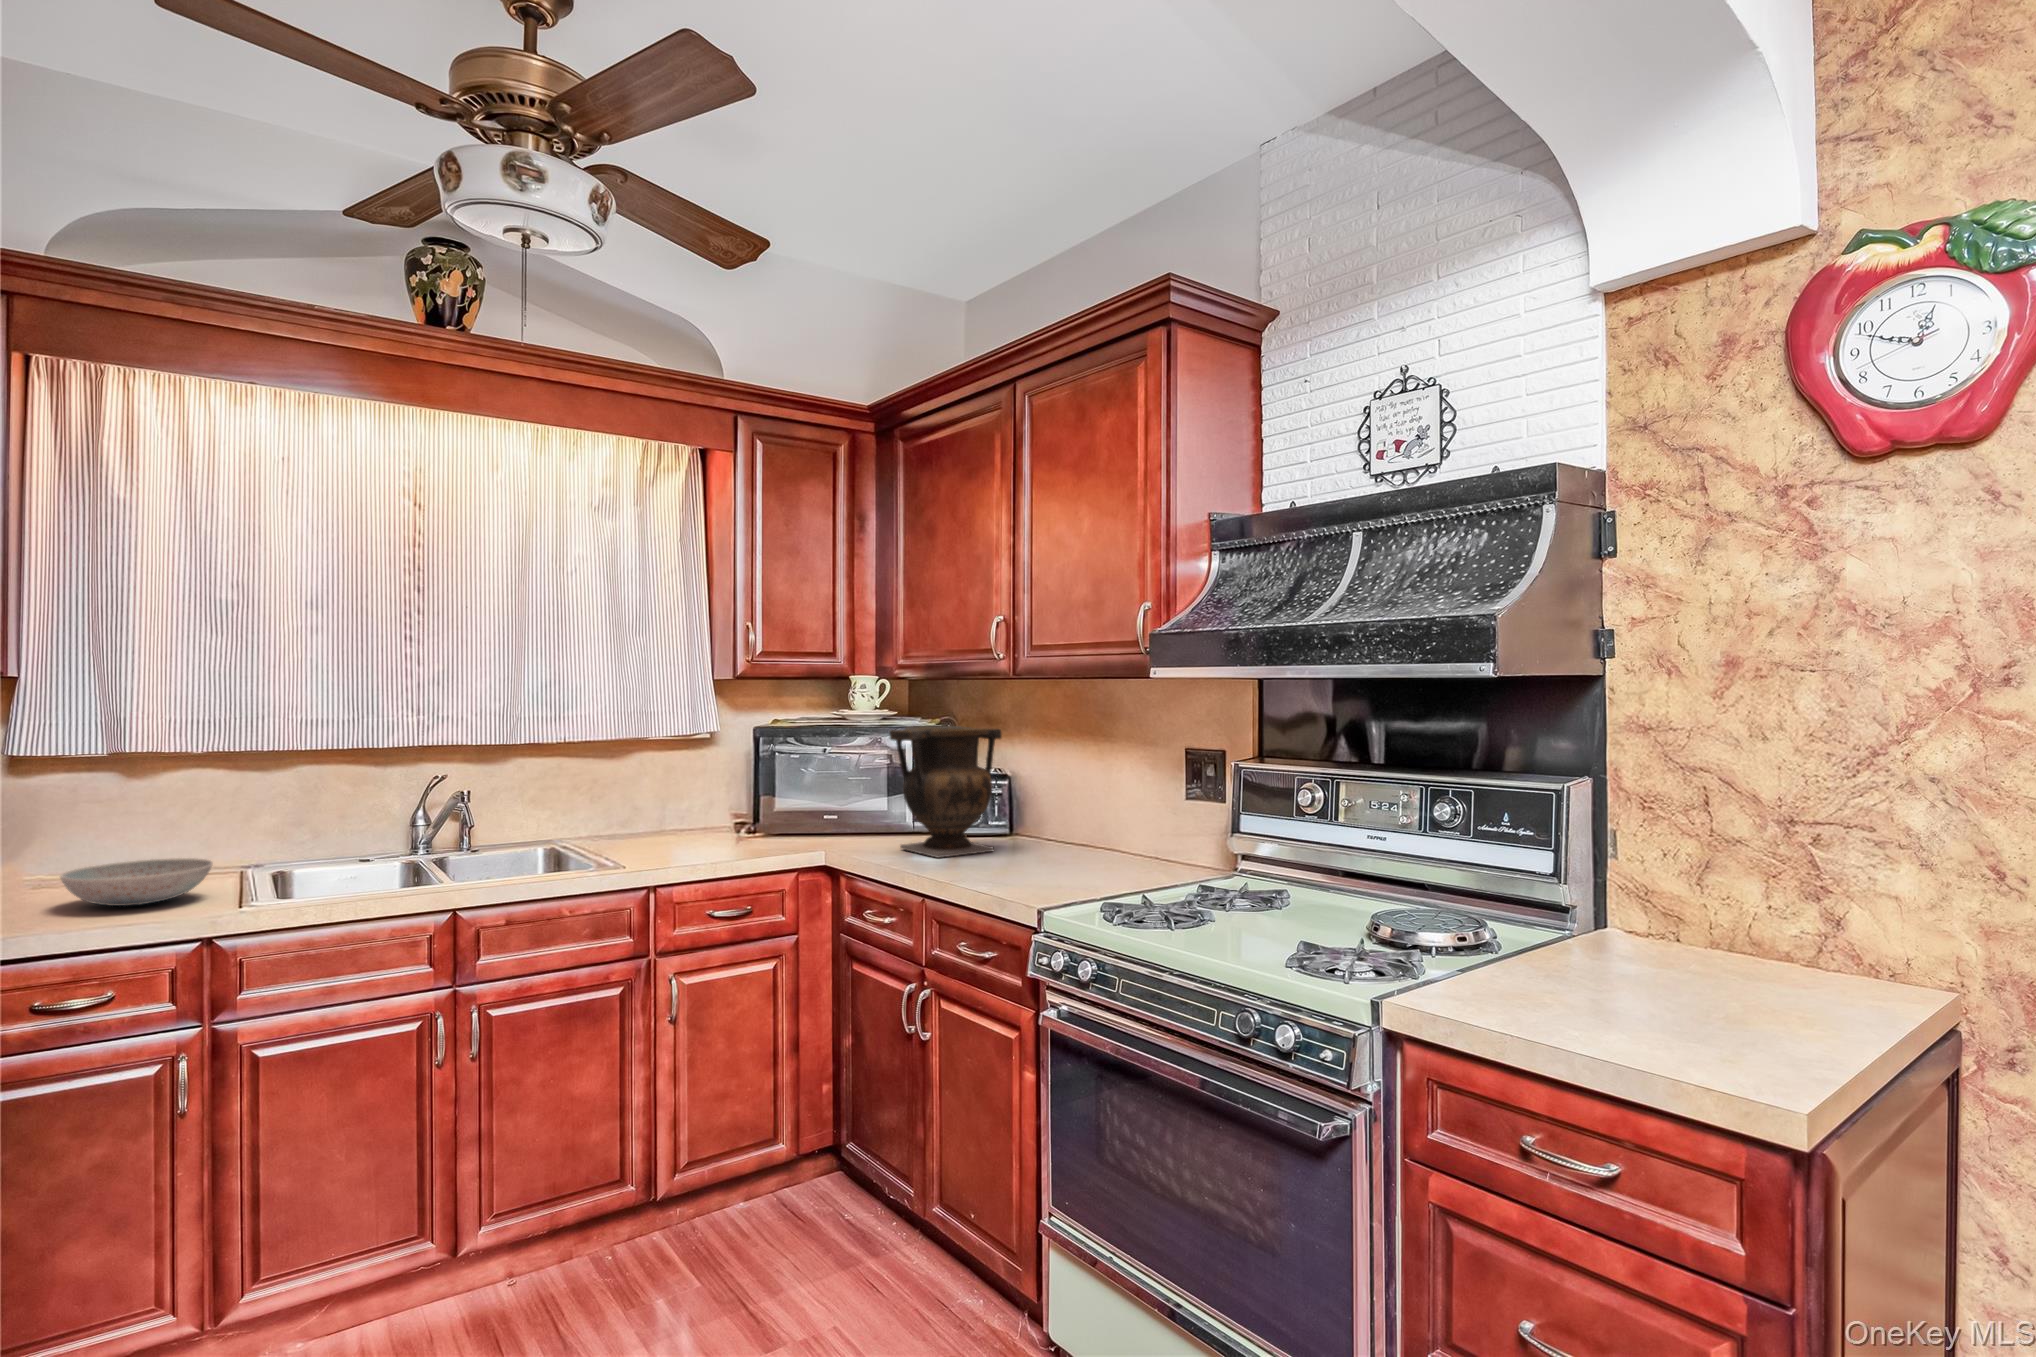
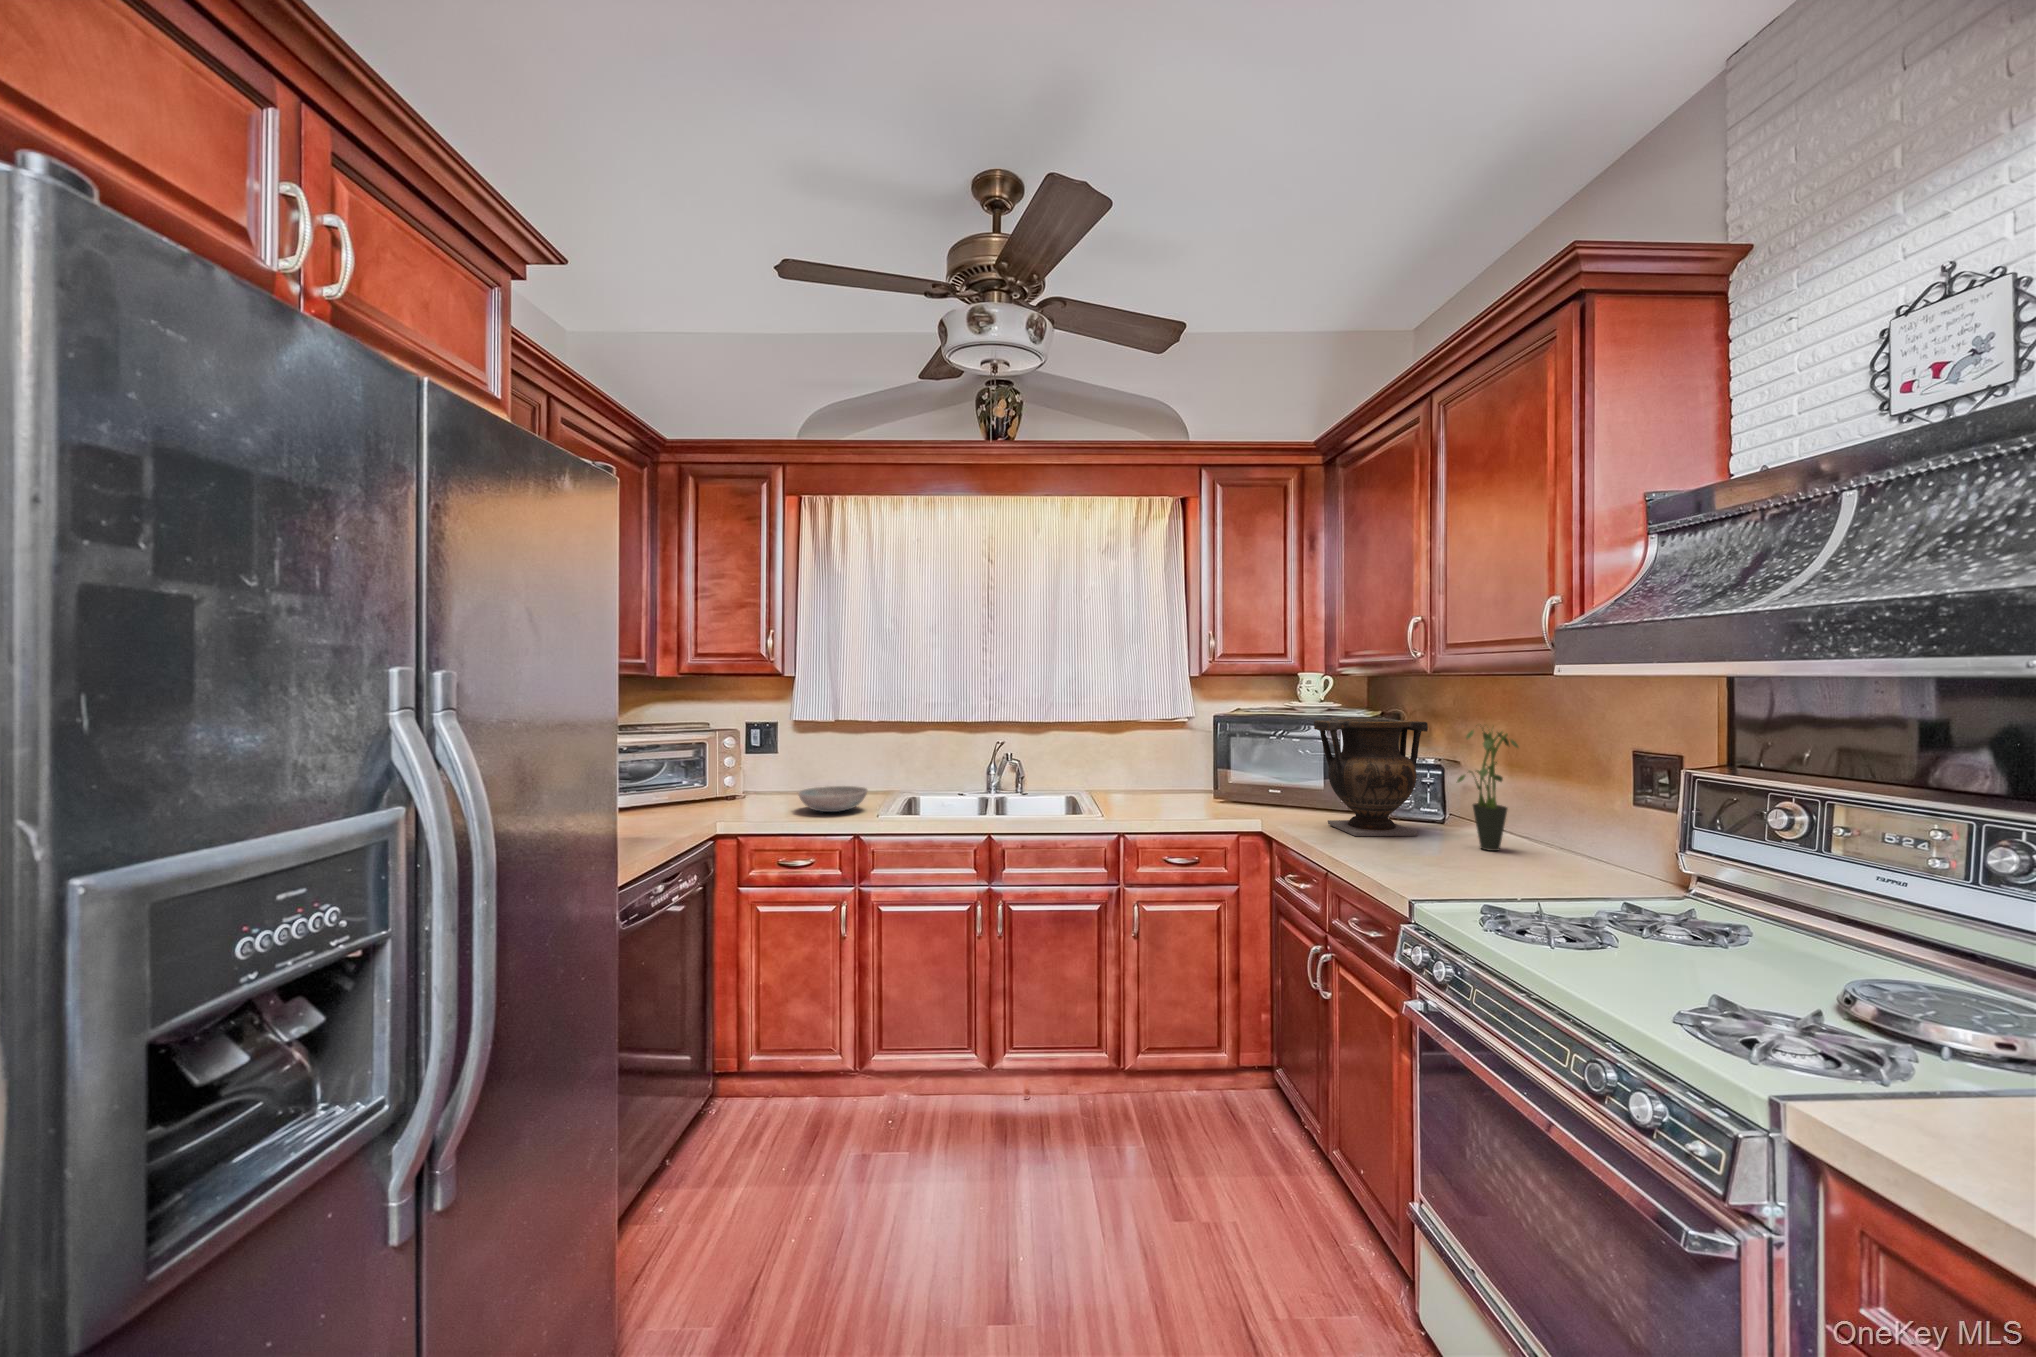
potted plant: none [1037,729,1094,858] -> present [1457,730,1518,851]

